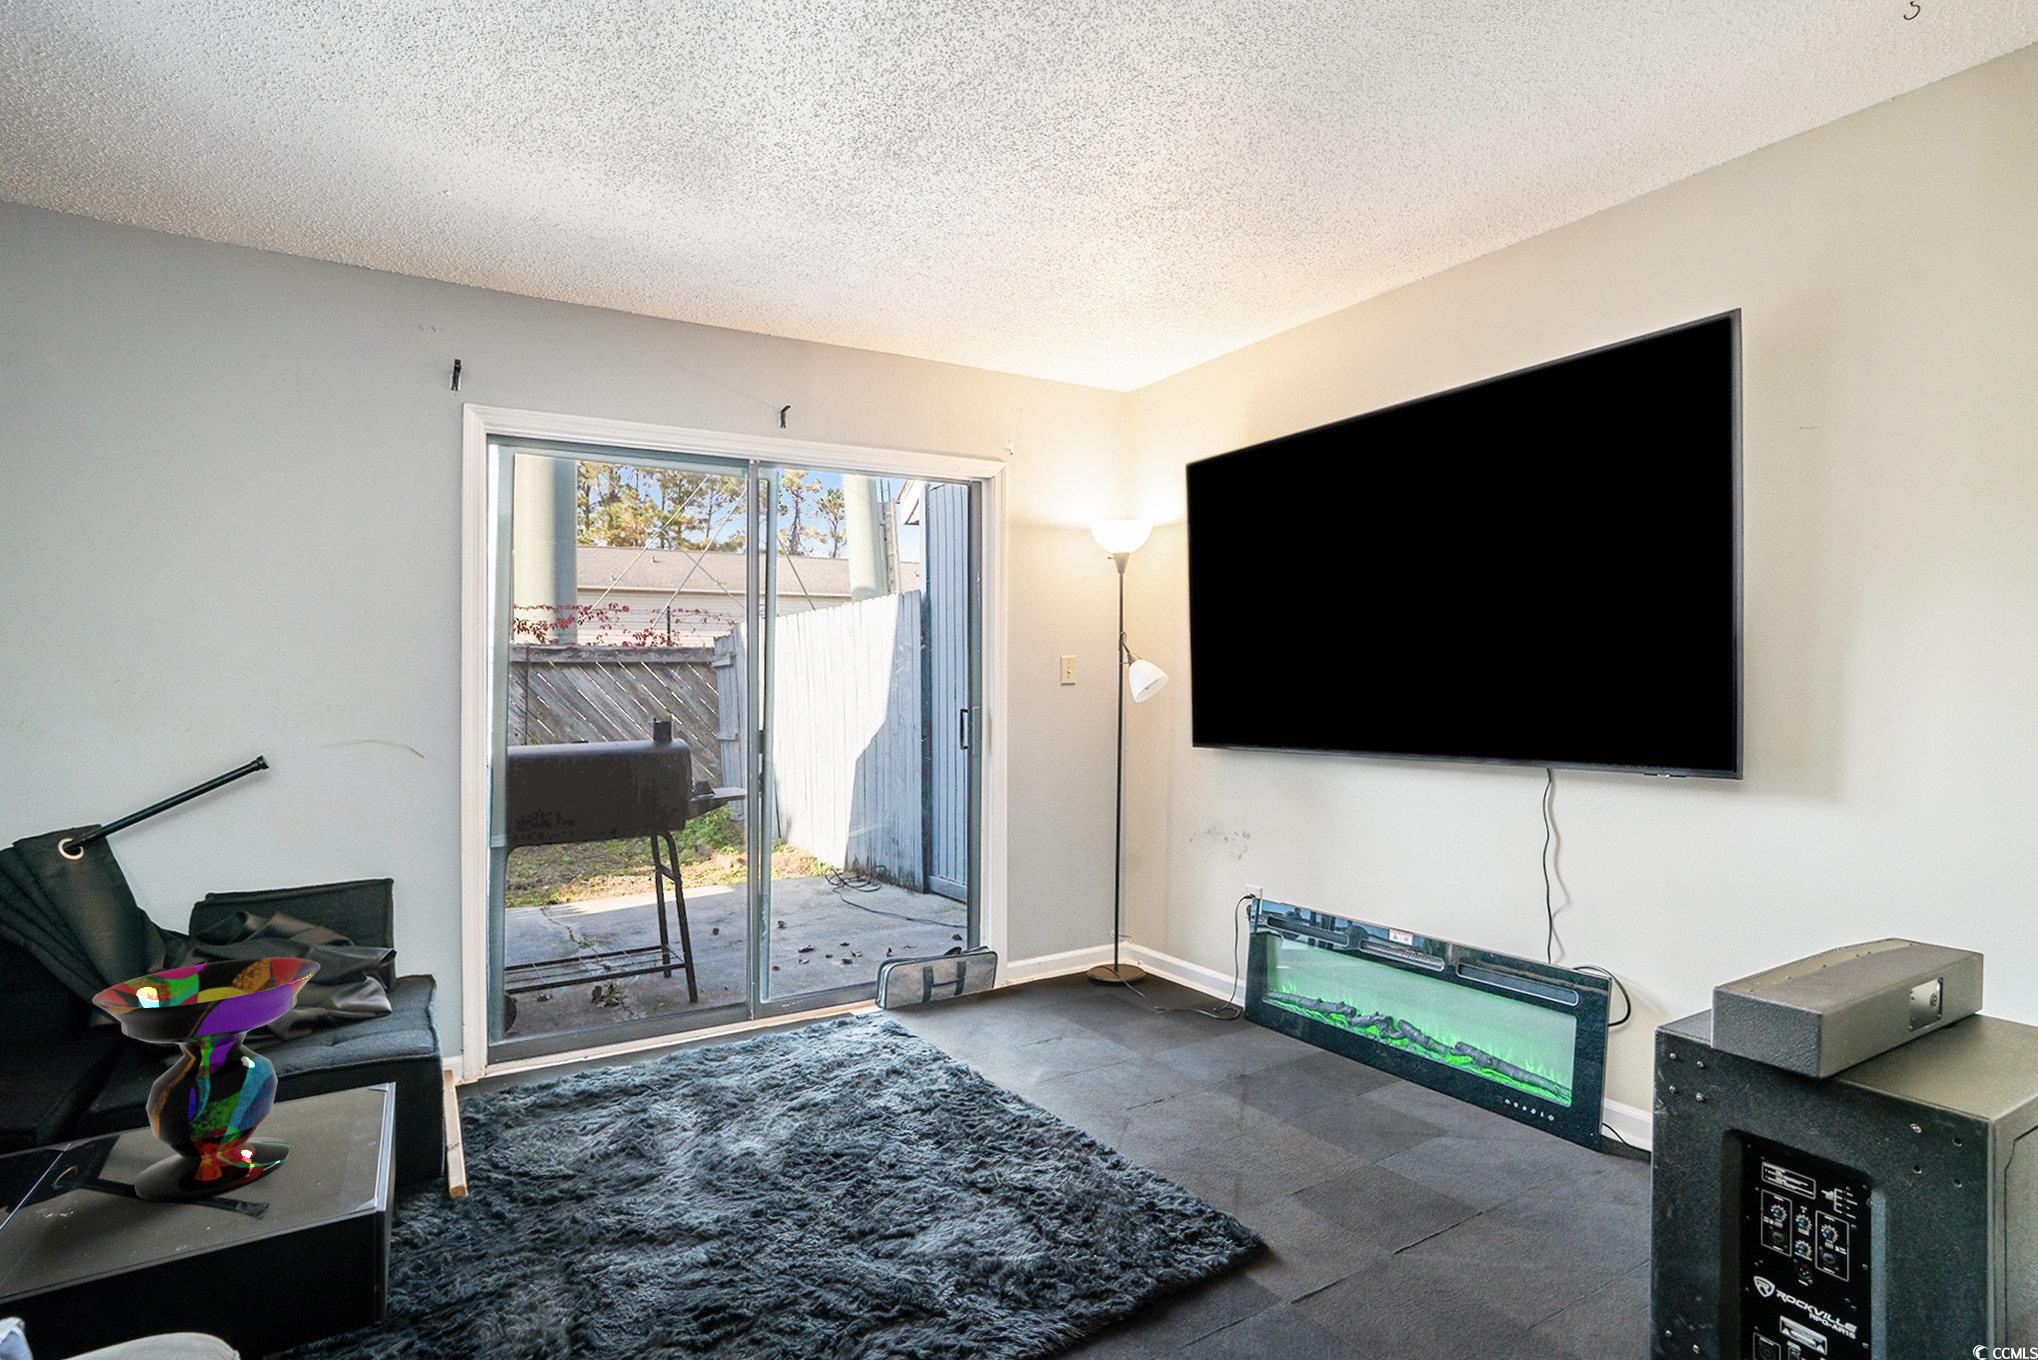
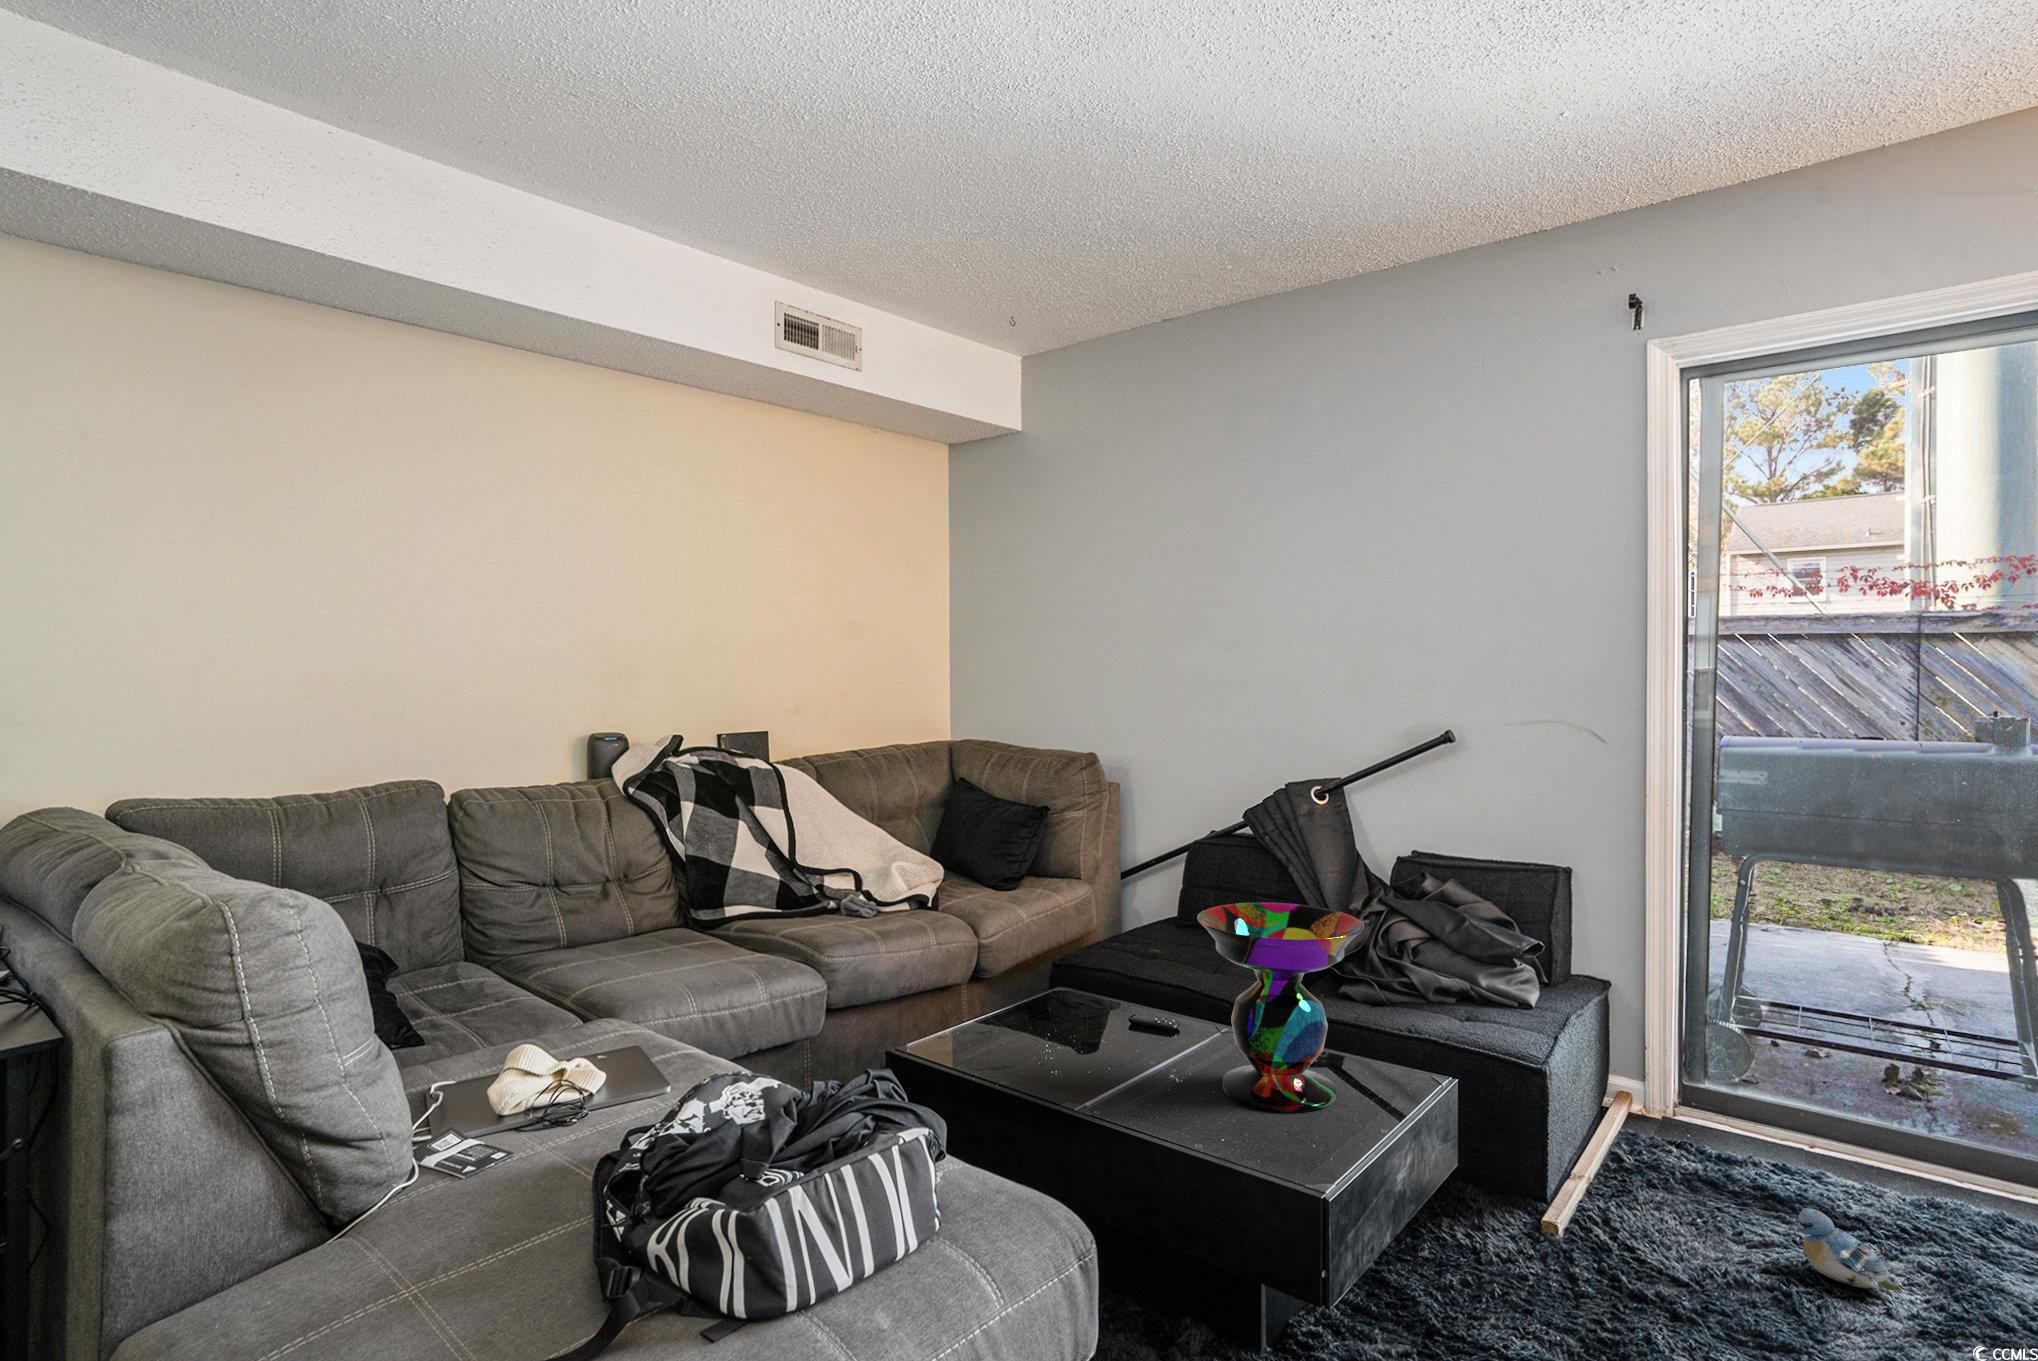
plush toy: none [625,1083,691,1127] -> present [1795,1208,1902,1291]

